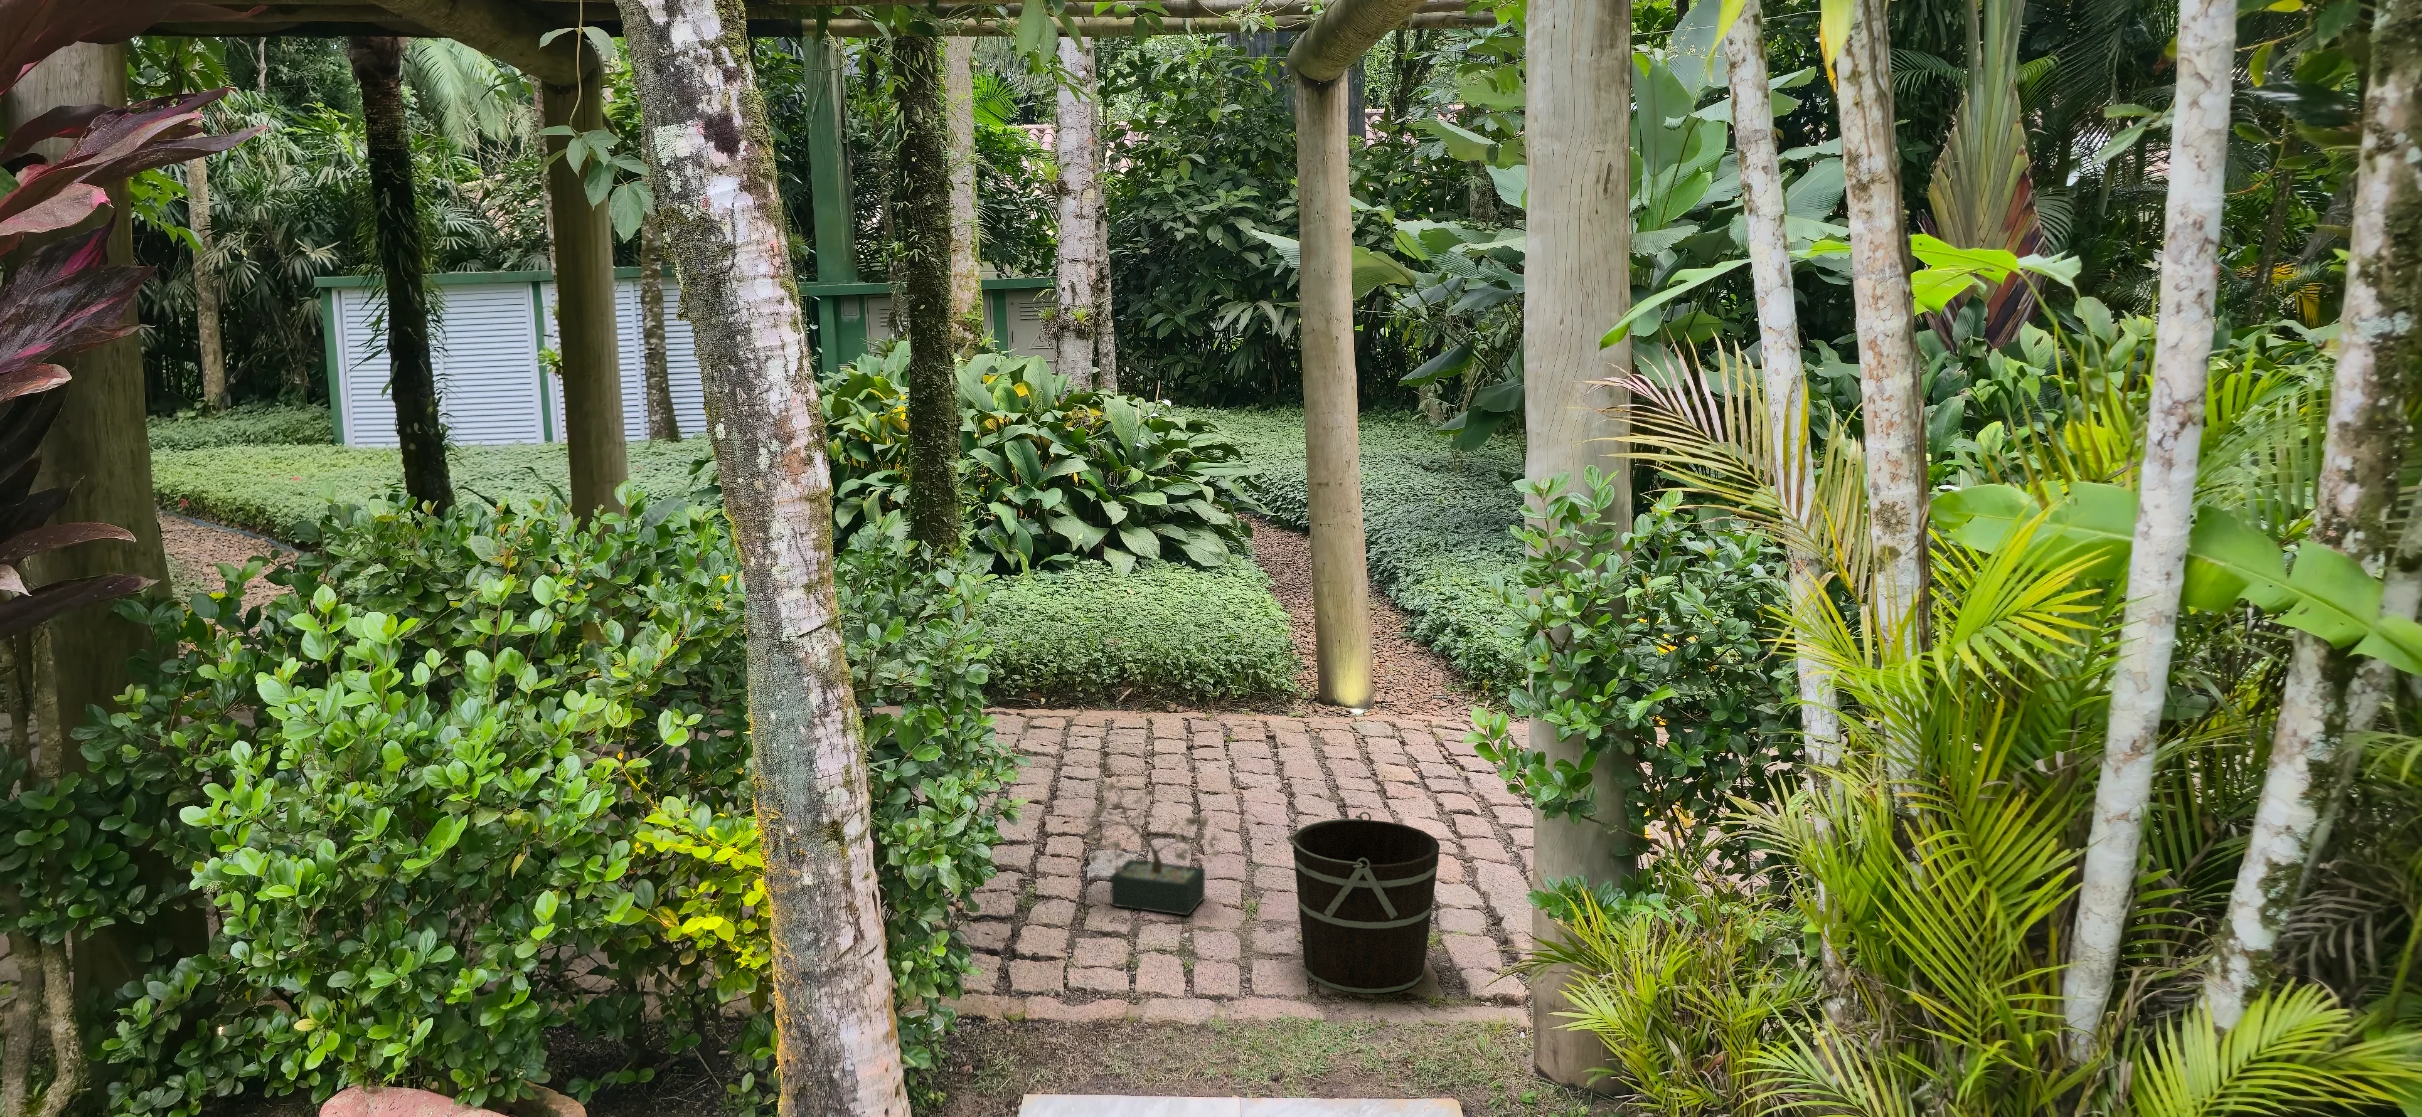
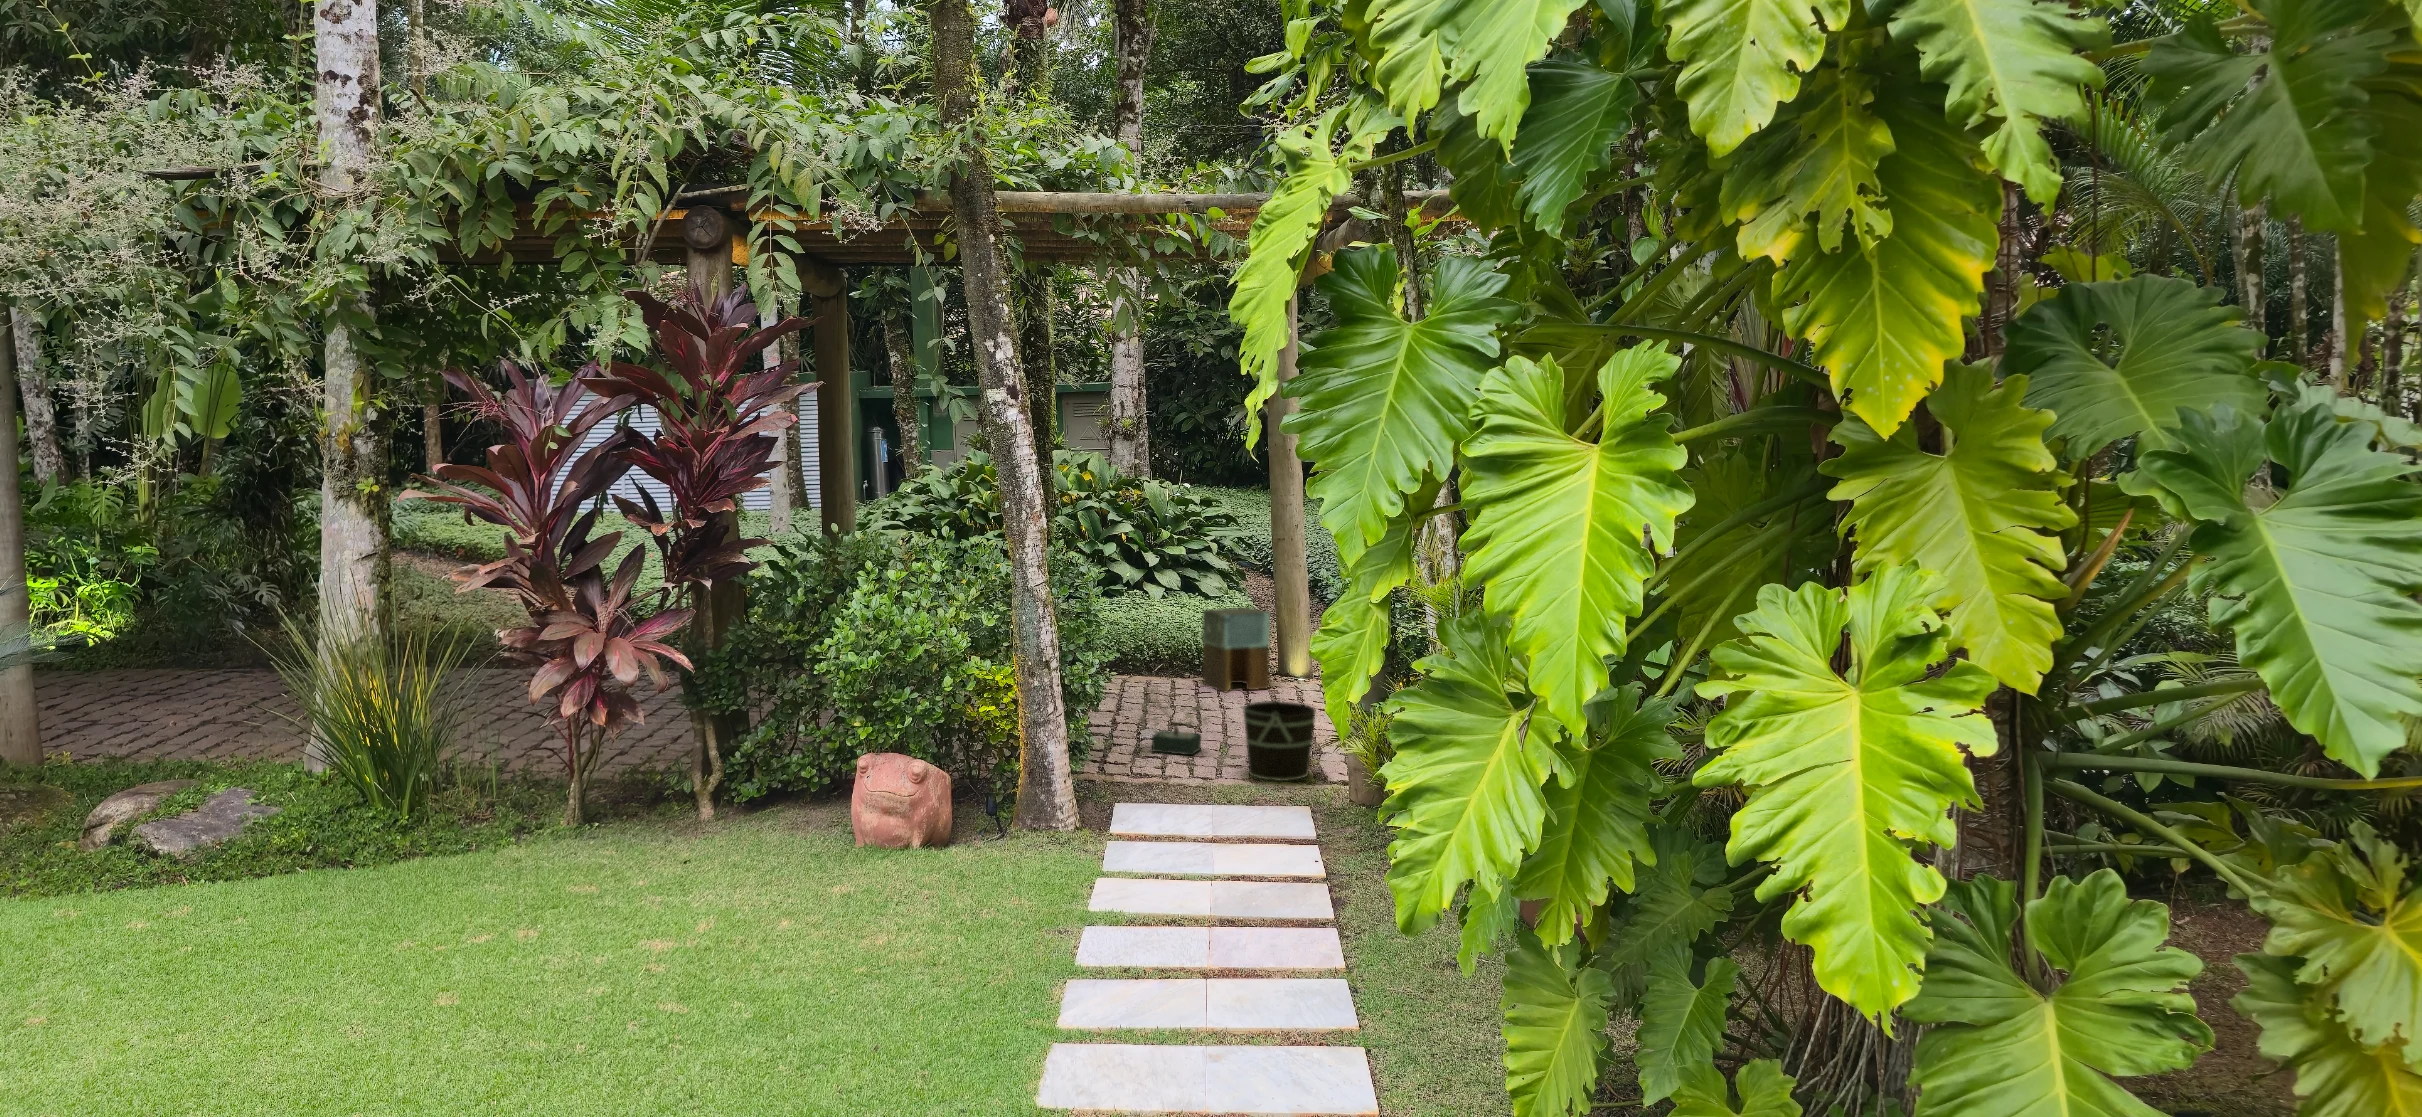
stool: none [1198,599,1311,746] -> present [1202,607,1270,692]

